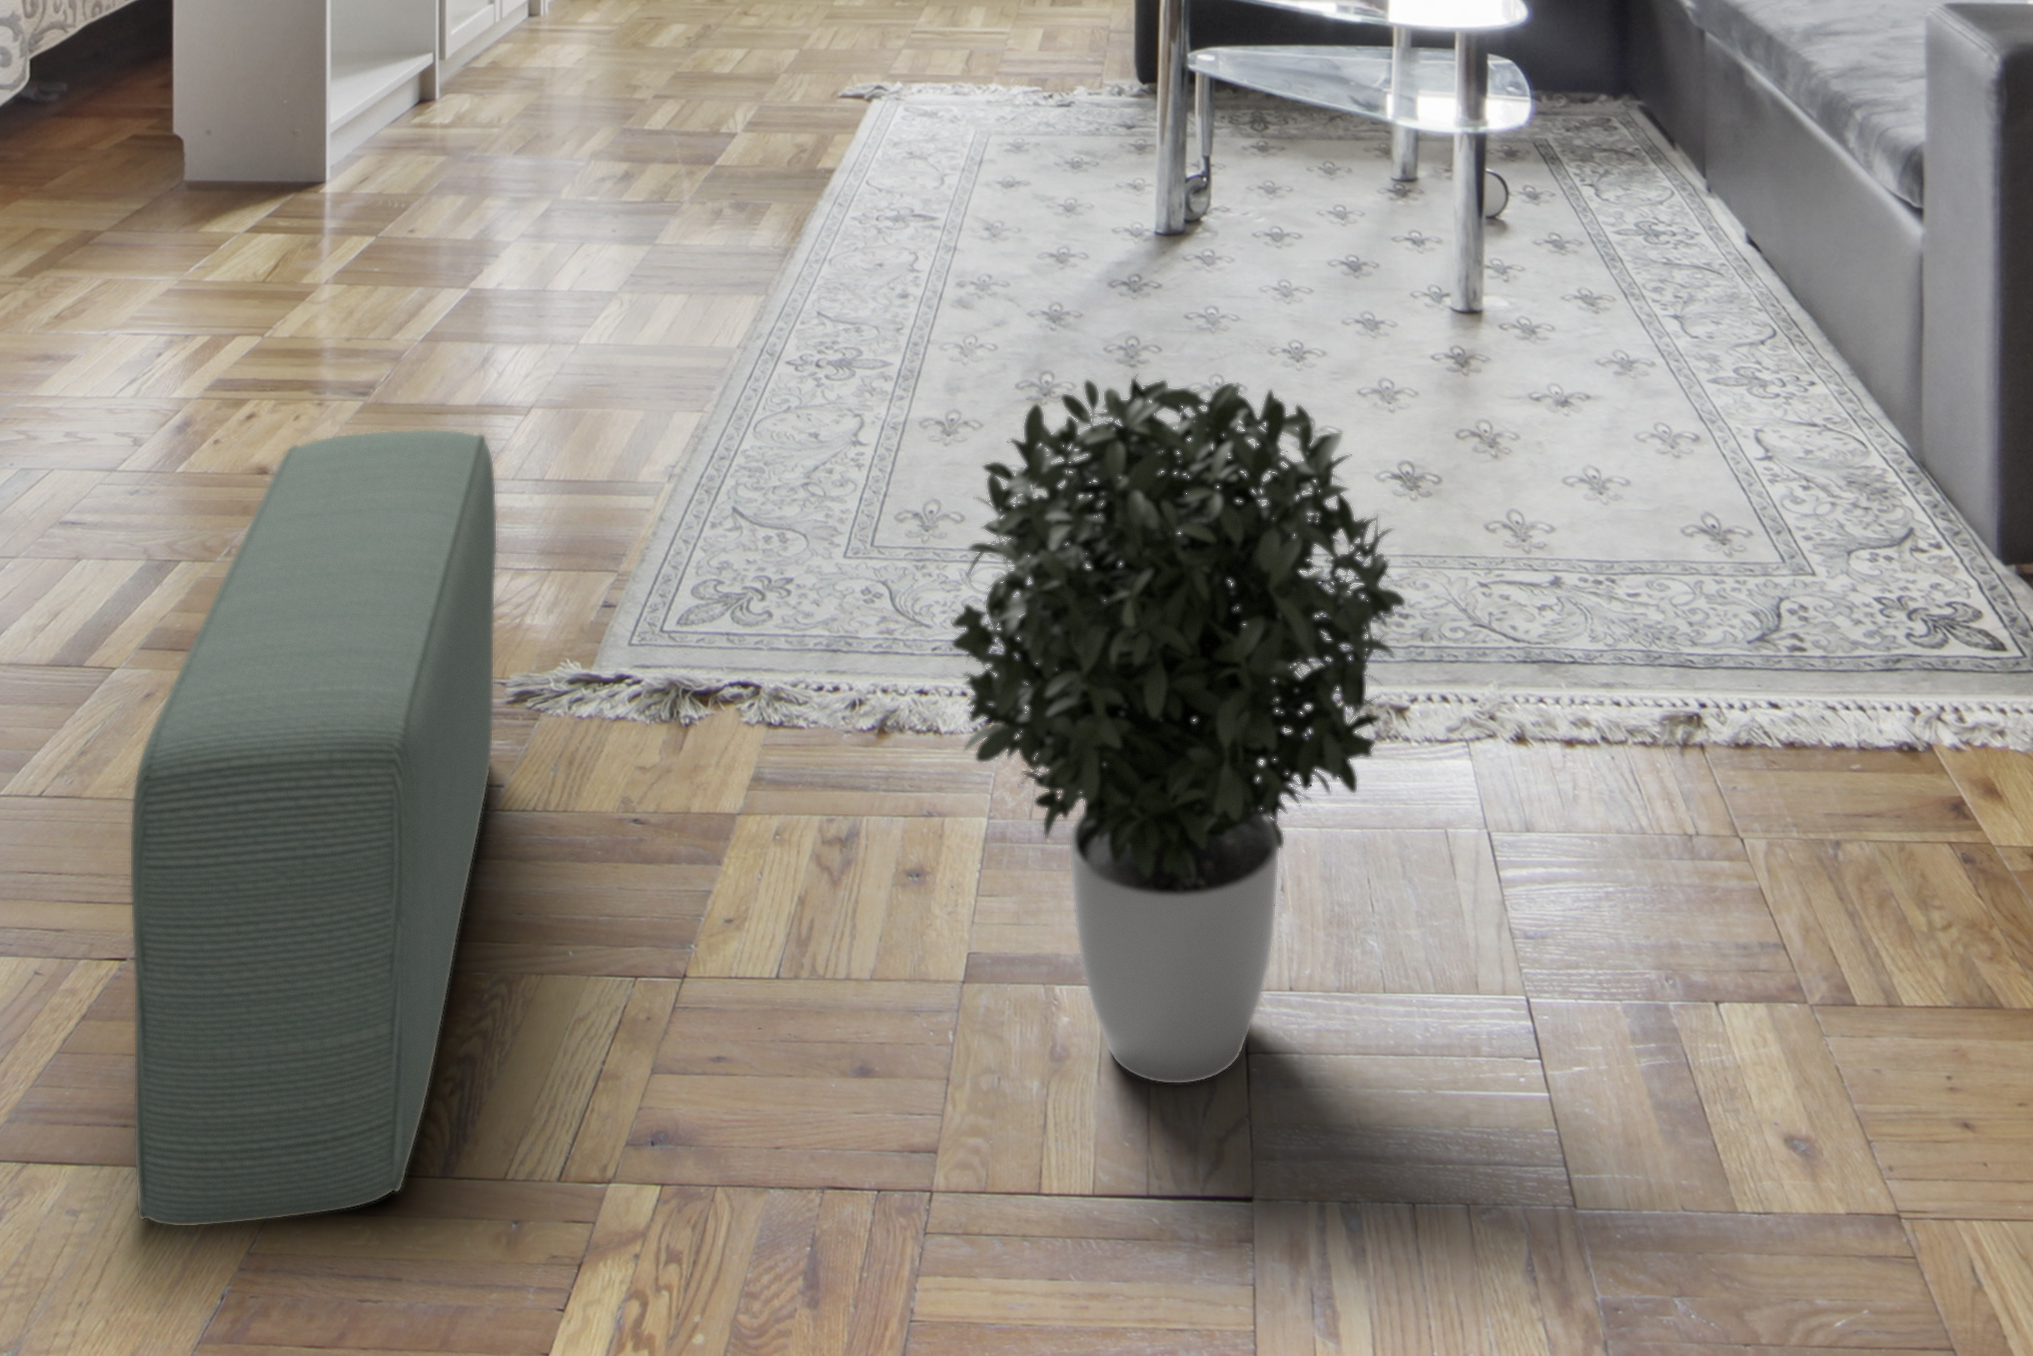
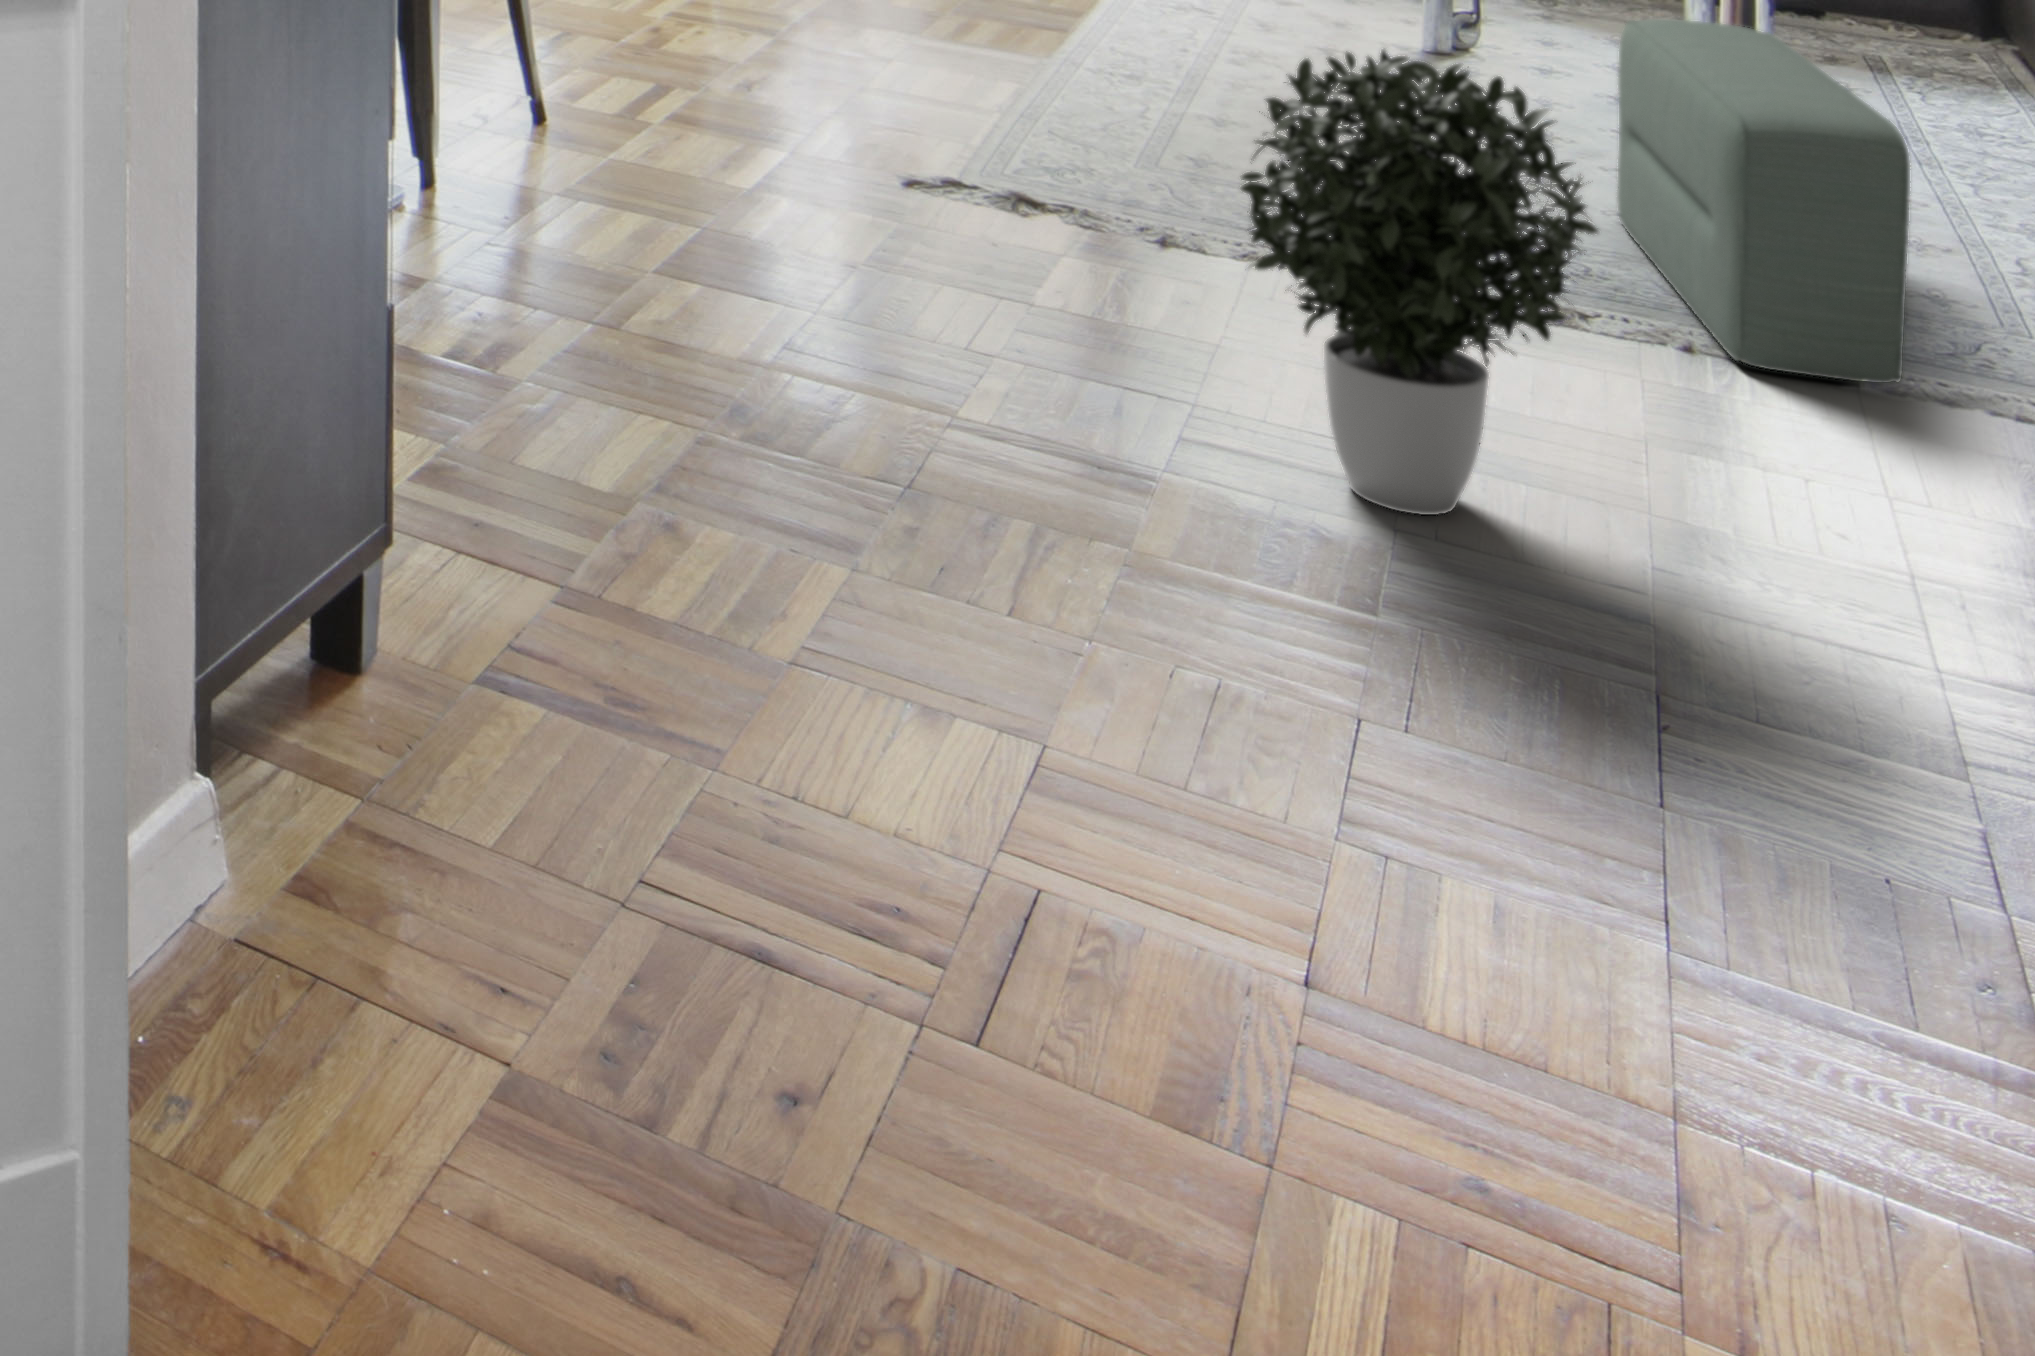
pouf: present [131,430,496,1226] -> present [1617,19,1910,383]

